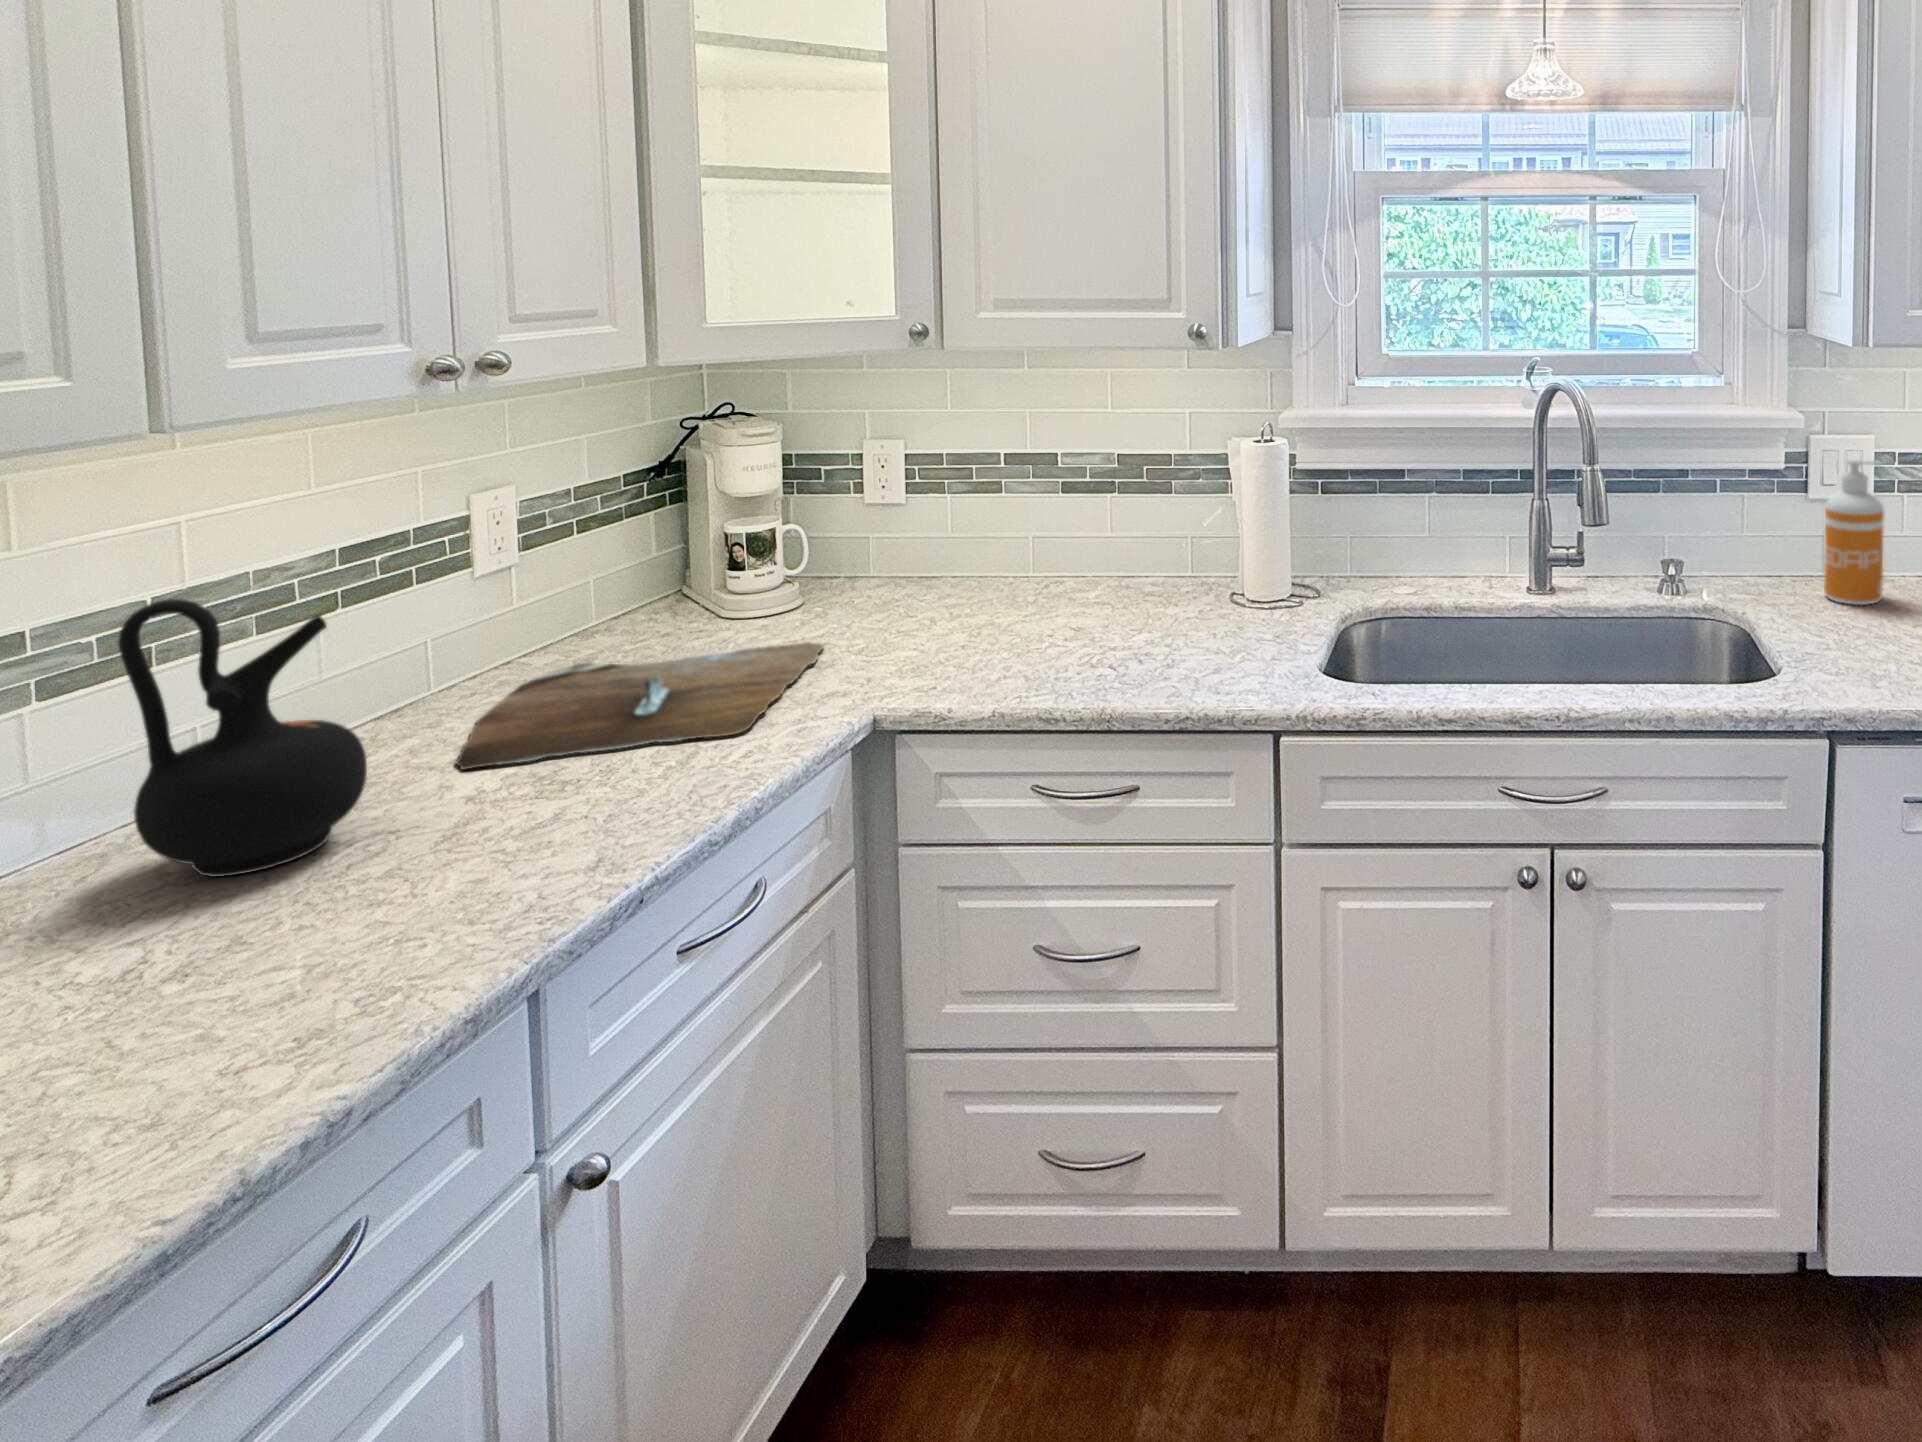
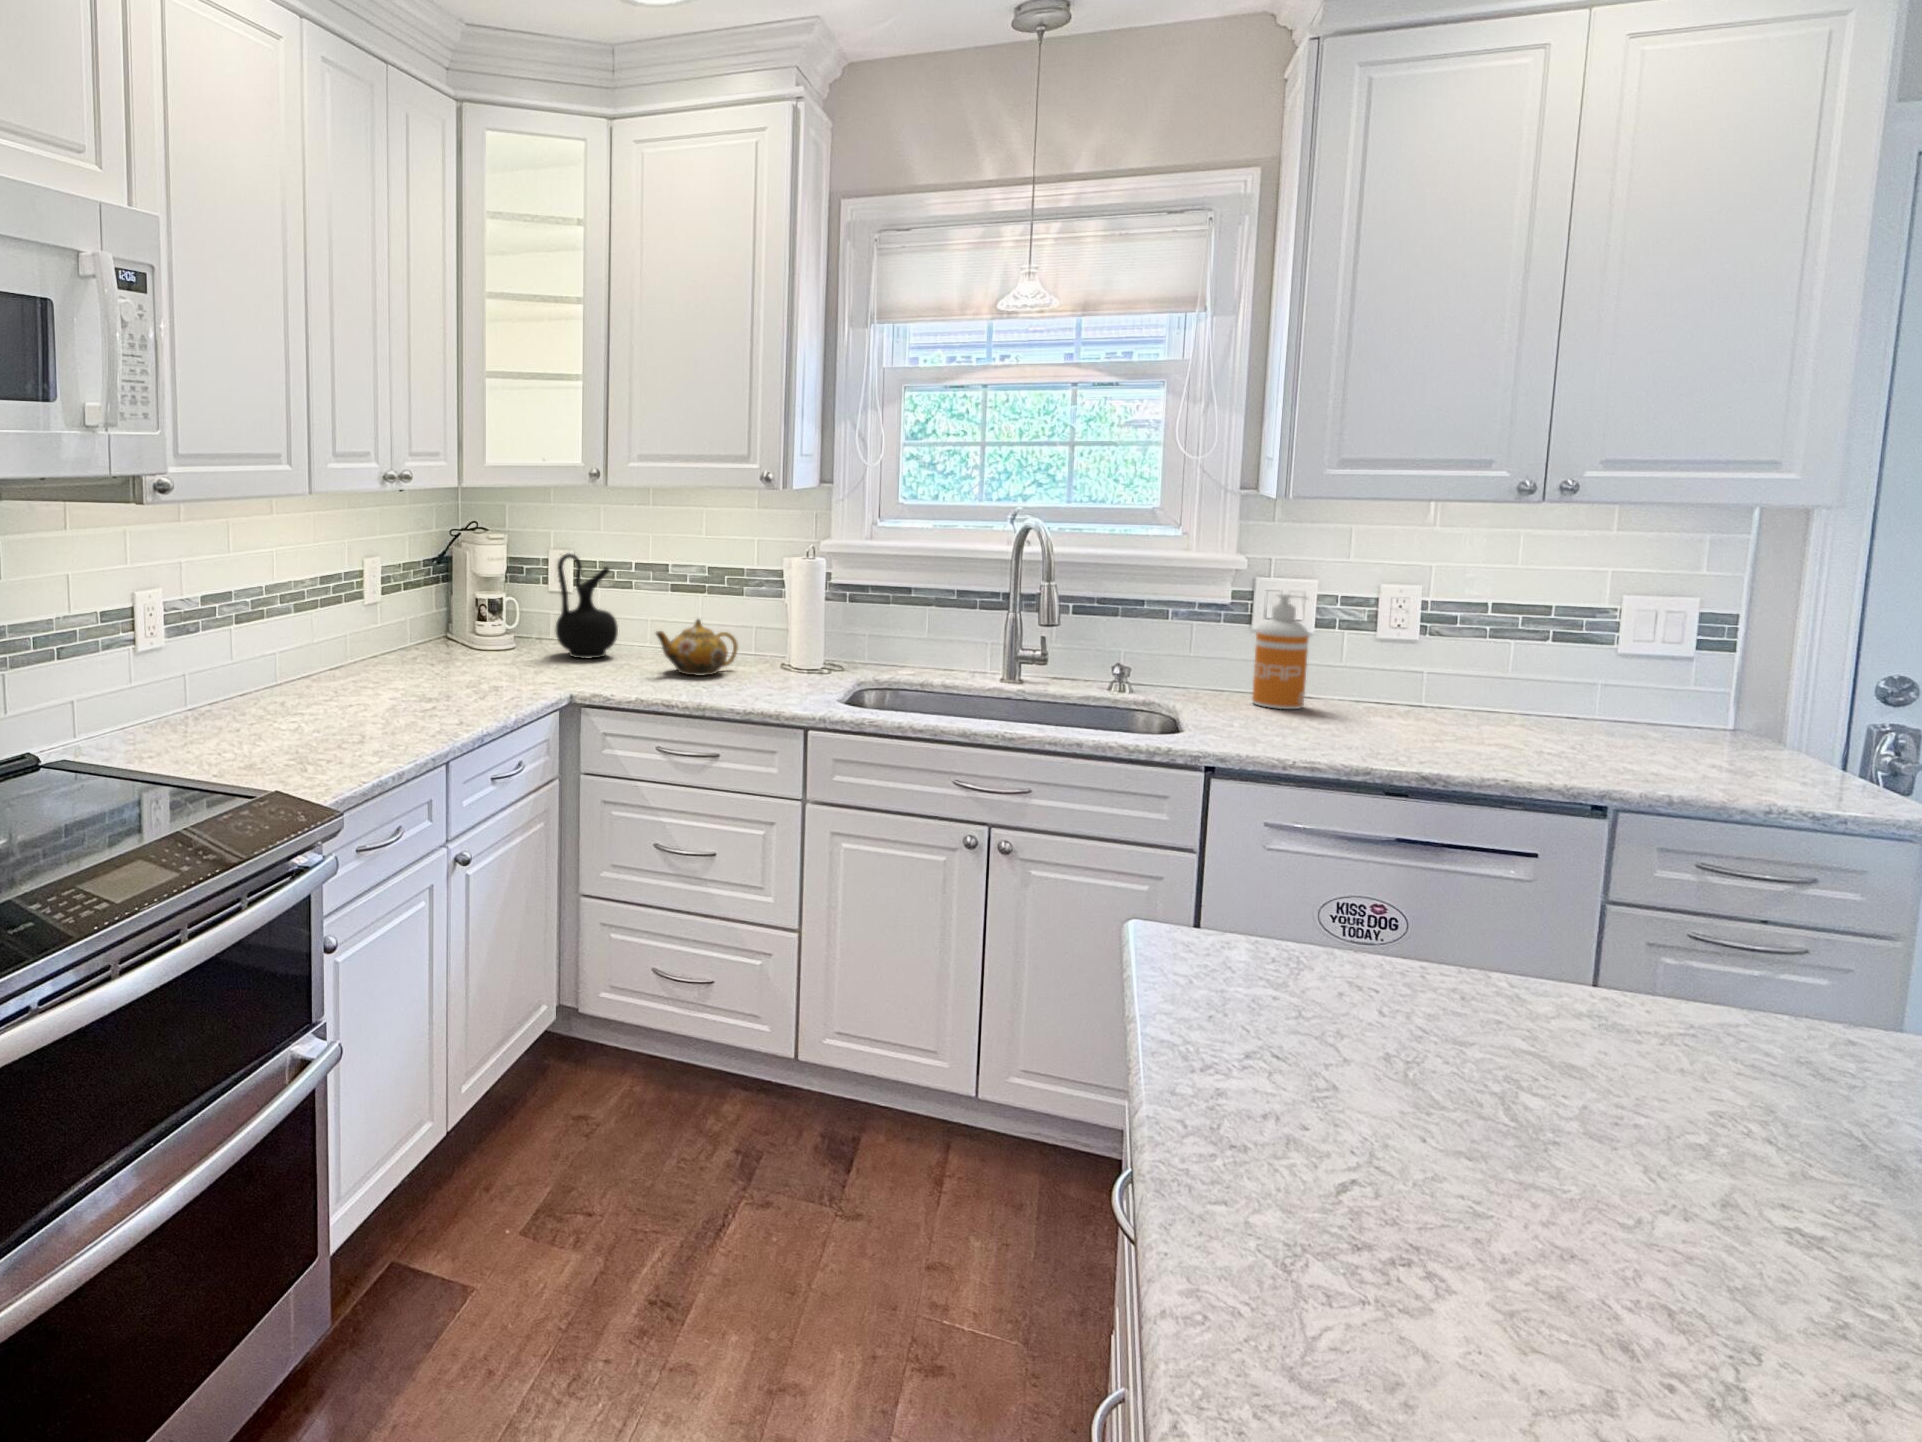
teapot: none [1029,551,1164,643] -> present [656,619,738,676]
ceramic jug: present [118,599,367,877] -> present [555,553,618,658]
cutting board: present [456,642,824,770] -> none [376,657,538,689]

